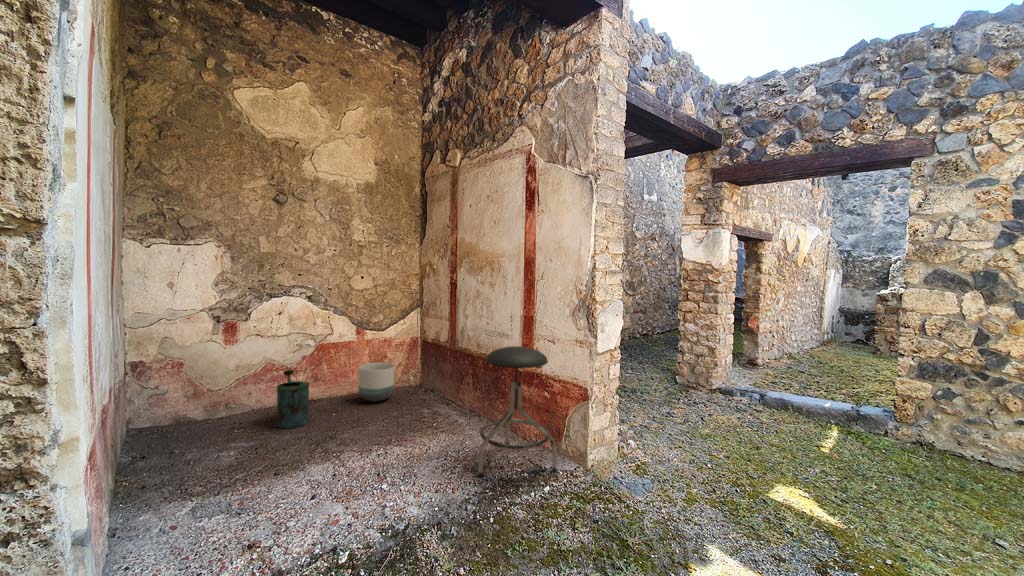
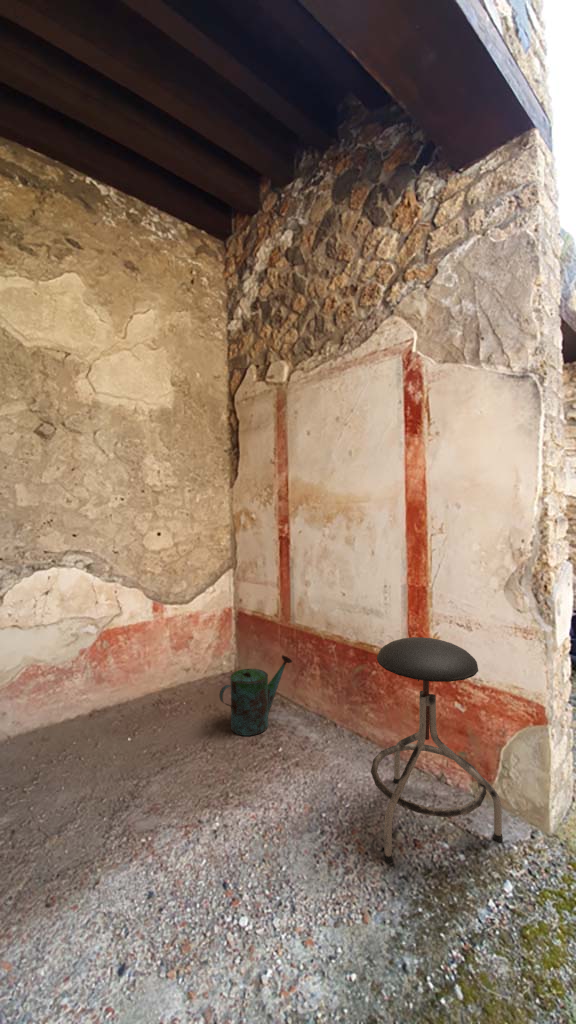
planter: present [358,362,394,402] -> none [158,648,205,706]
watering can: present [277,370,309,428] -> present [220,655,292,736]

